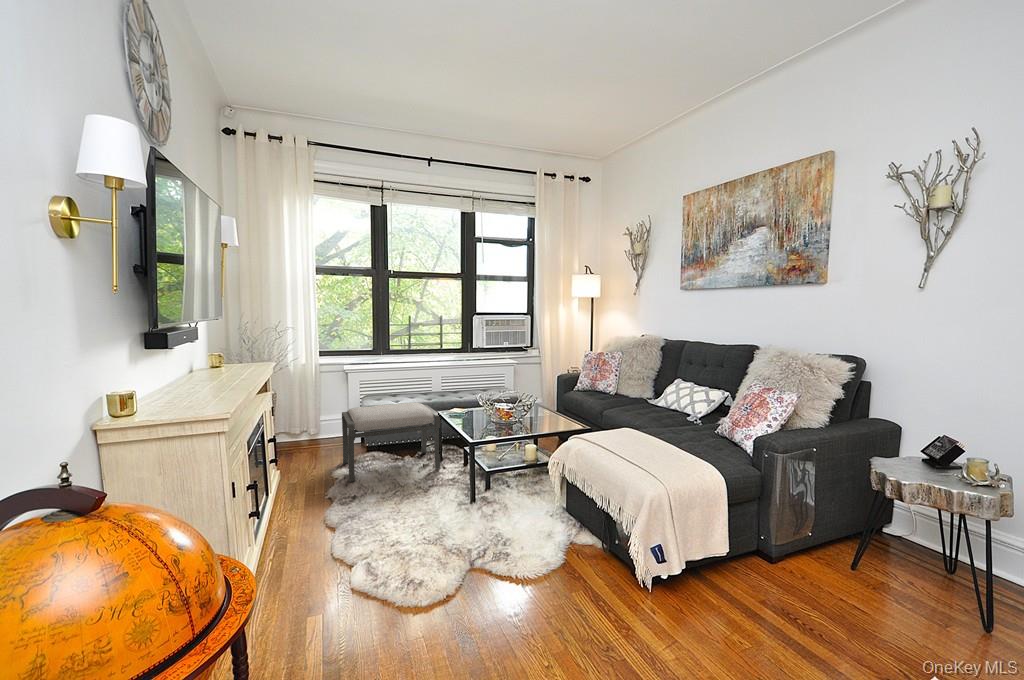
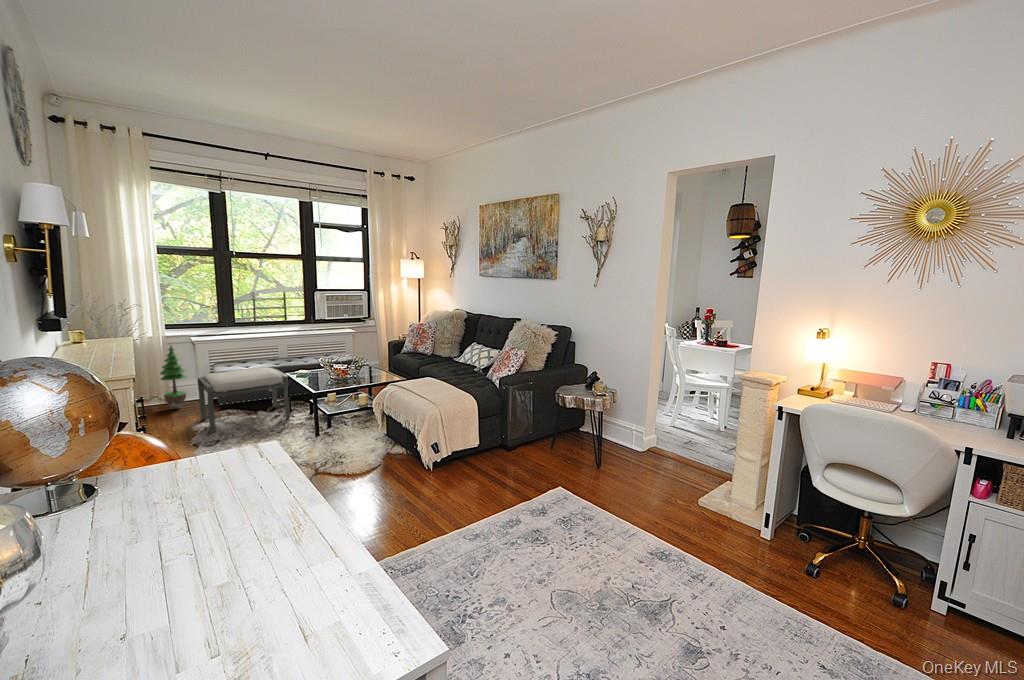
potted tree: none [307,372,336,446] -> present [160,346,187,408]

